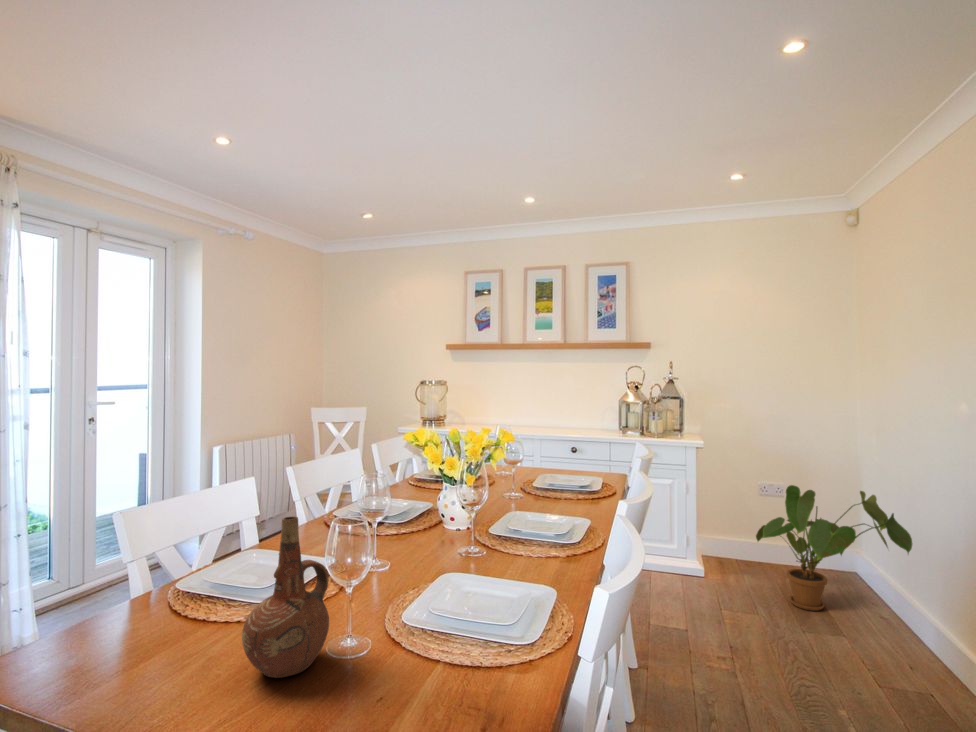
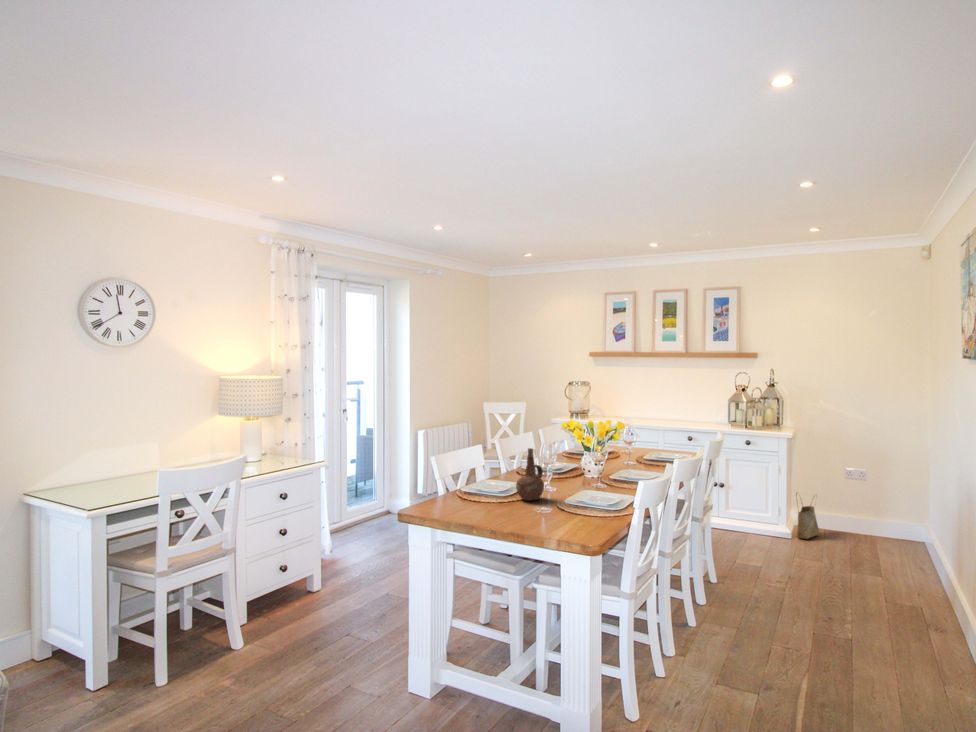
house plant: present [756,485,912,611] -> none [829,468,931,562]
woven basket: none [705,514,731,576] -> present [796,493,819,539]

